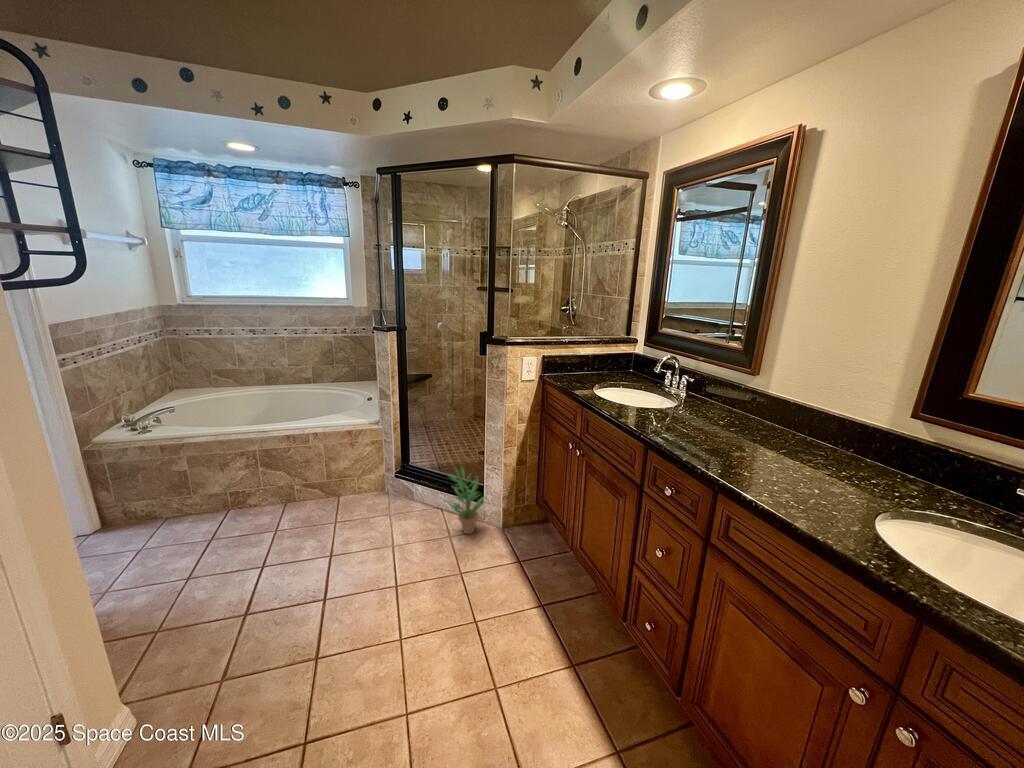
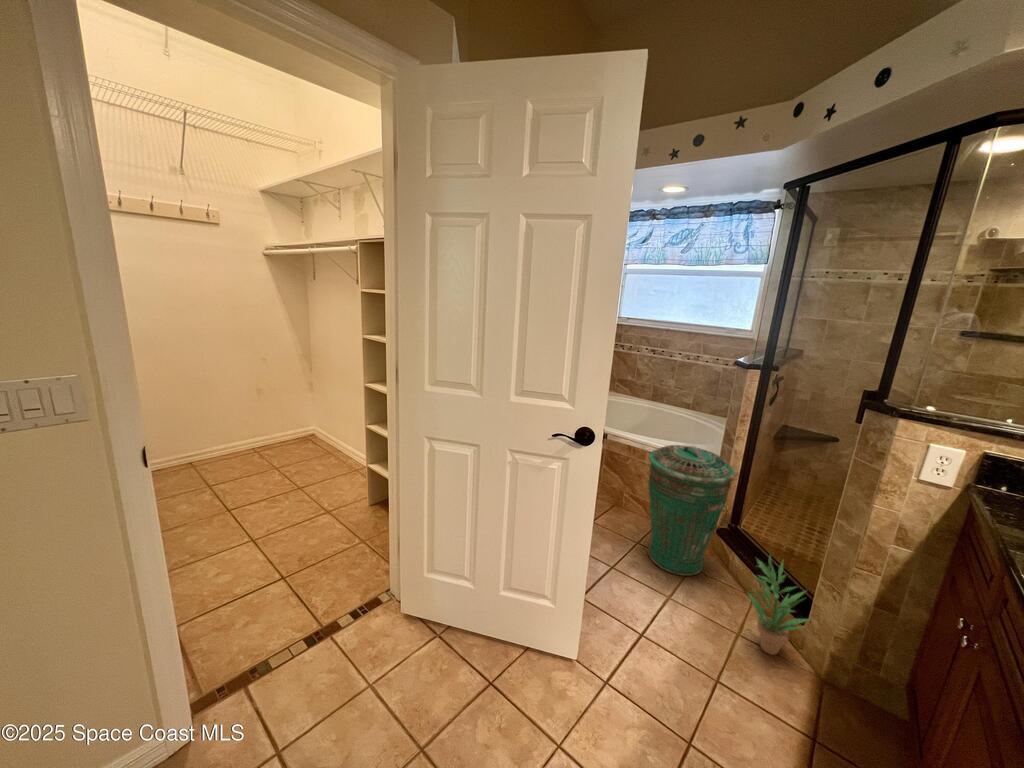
trash can: none [328,410,408,529] -> present [648,445,736,576]

